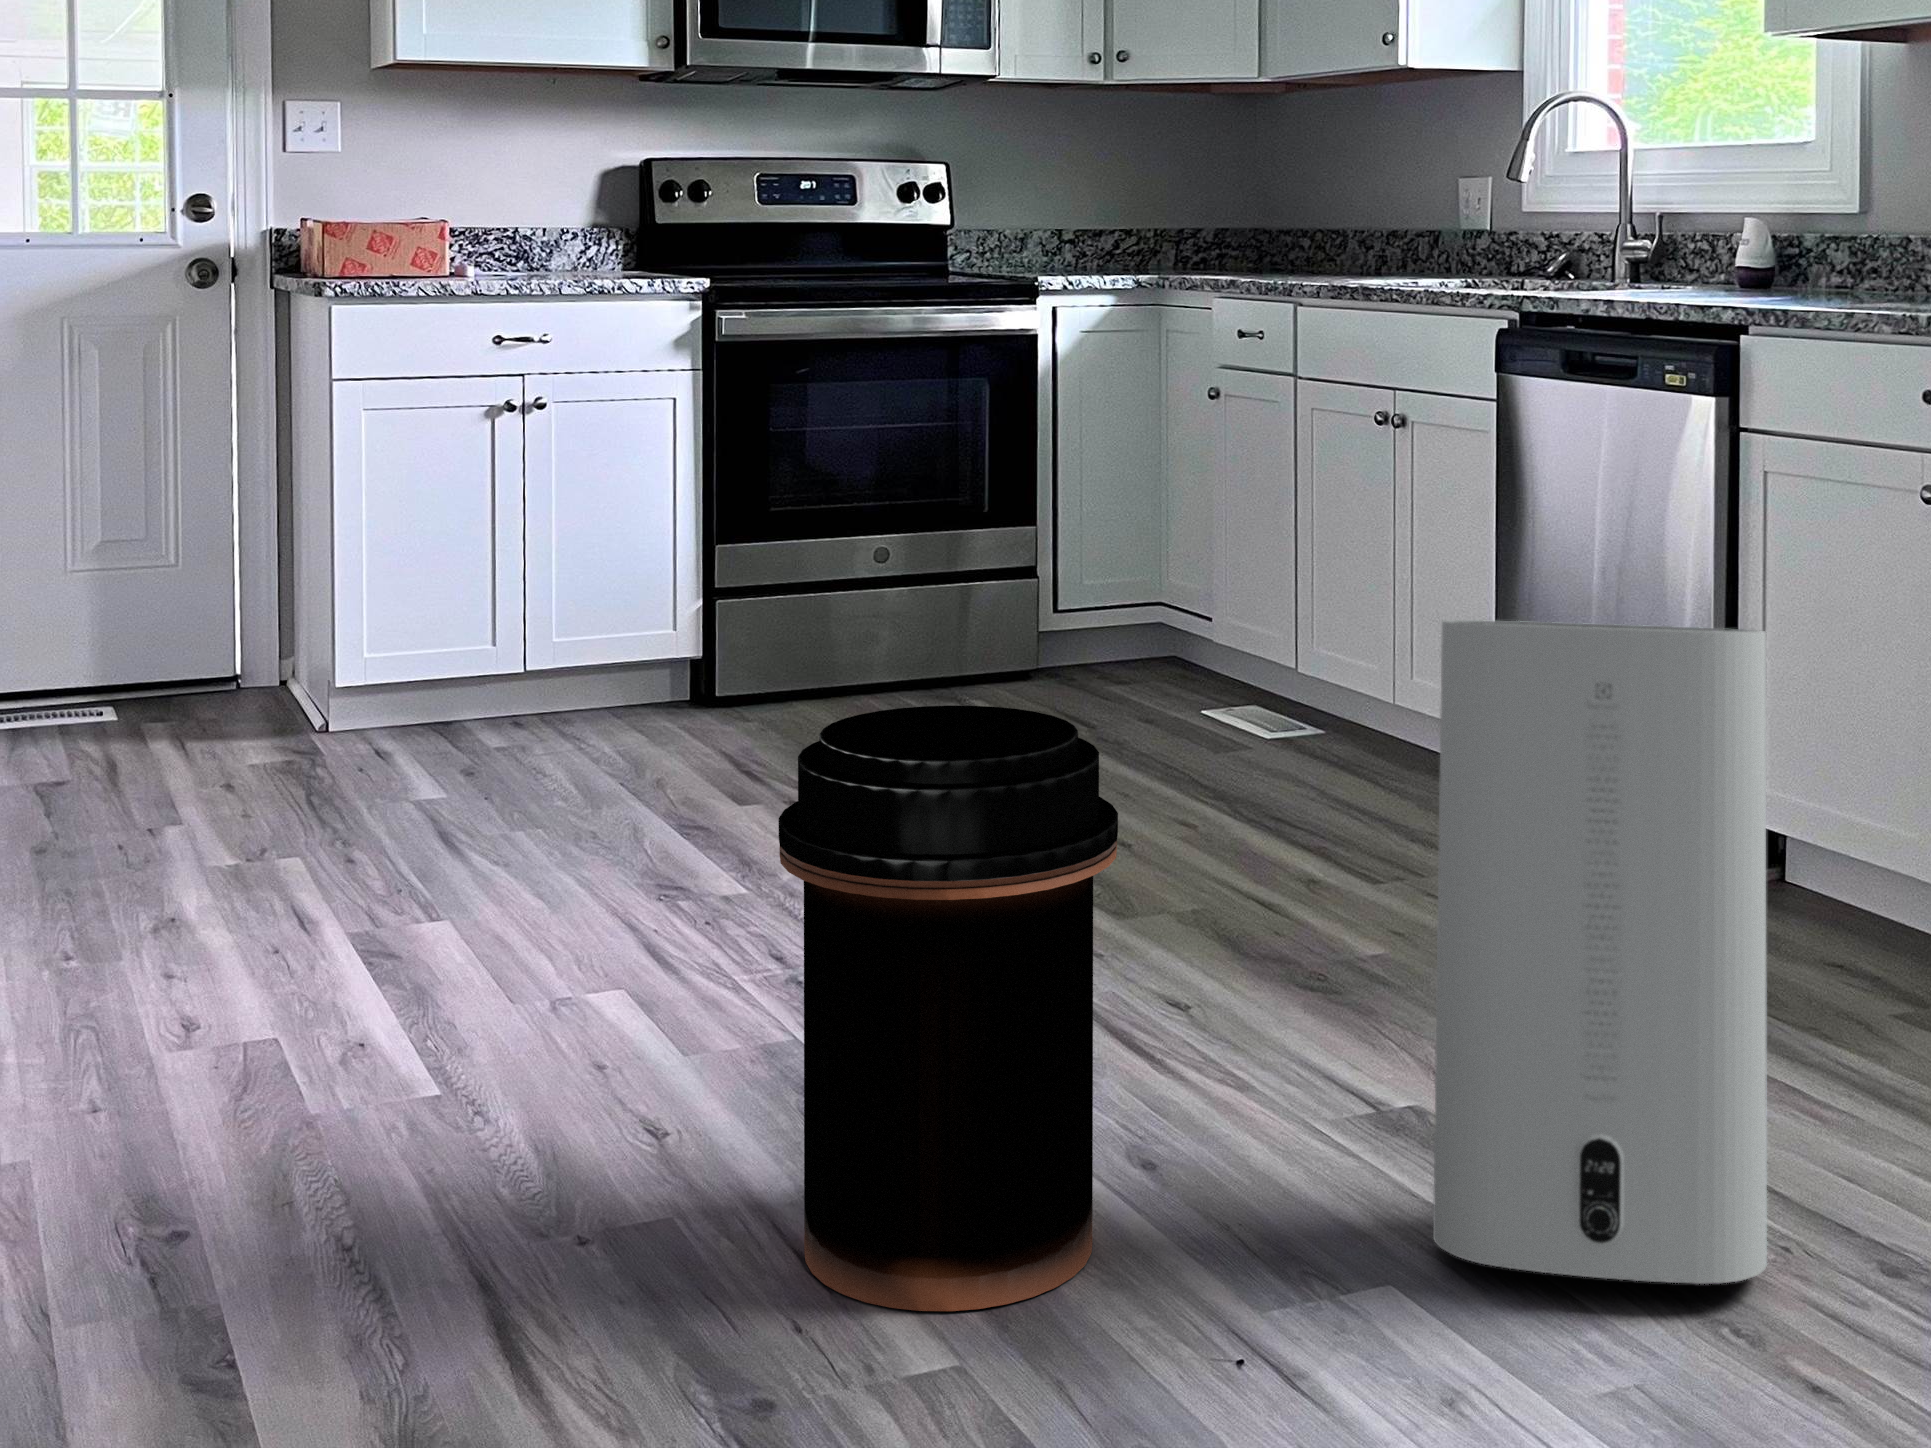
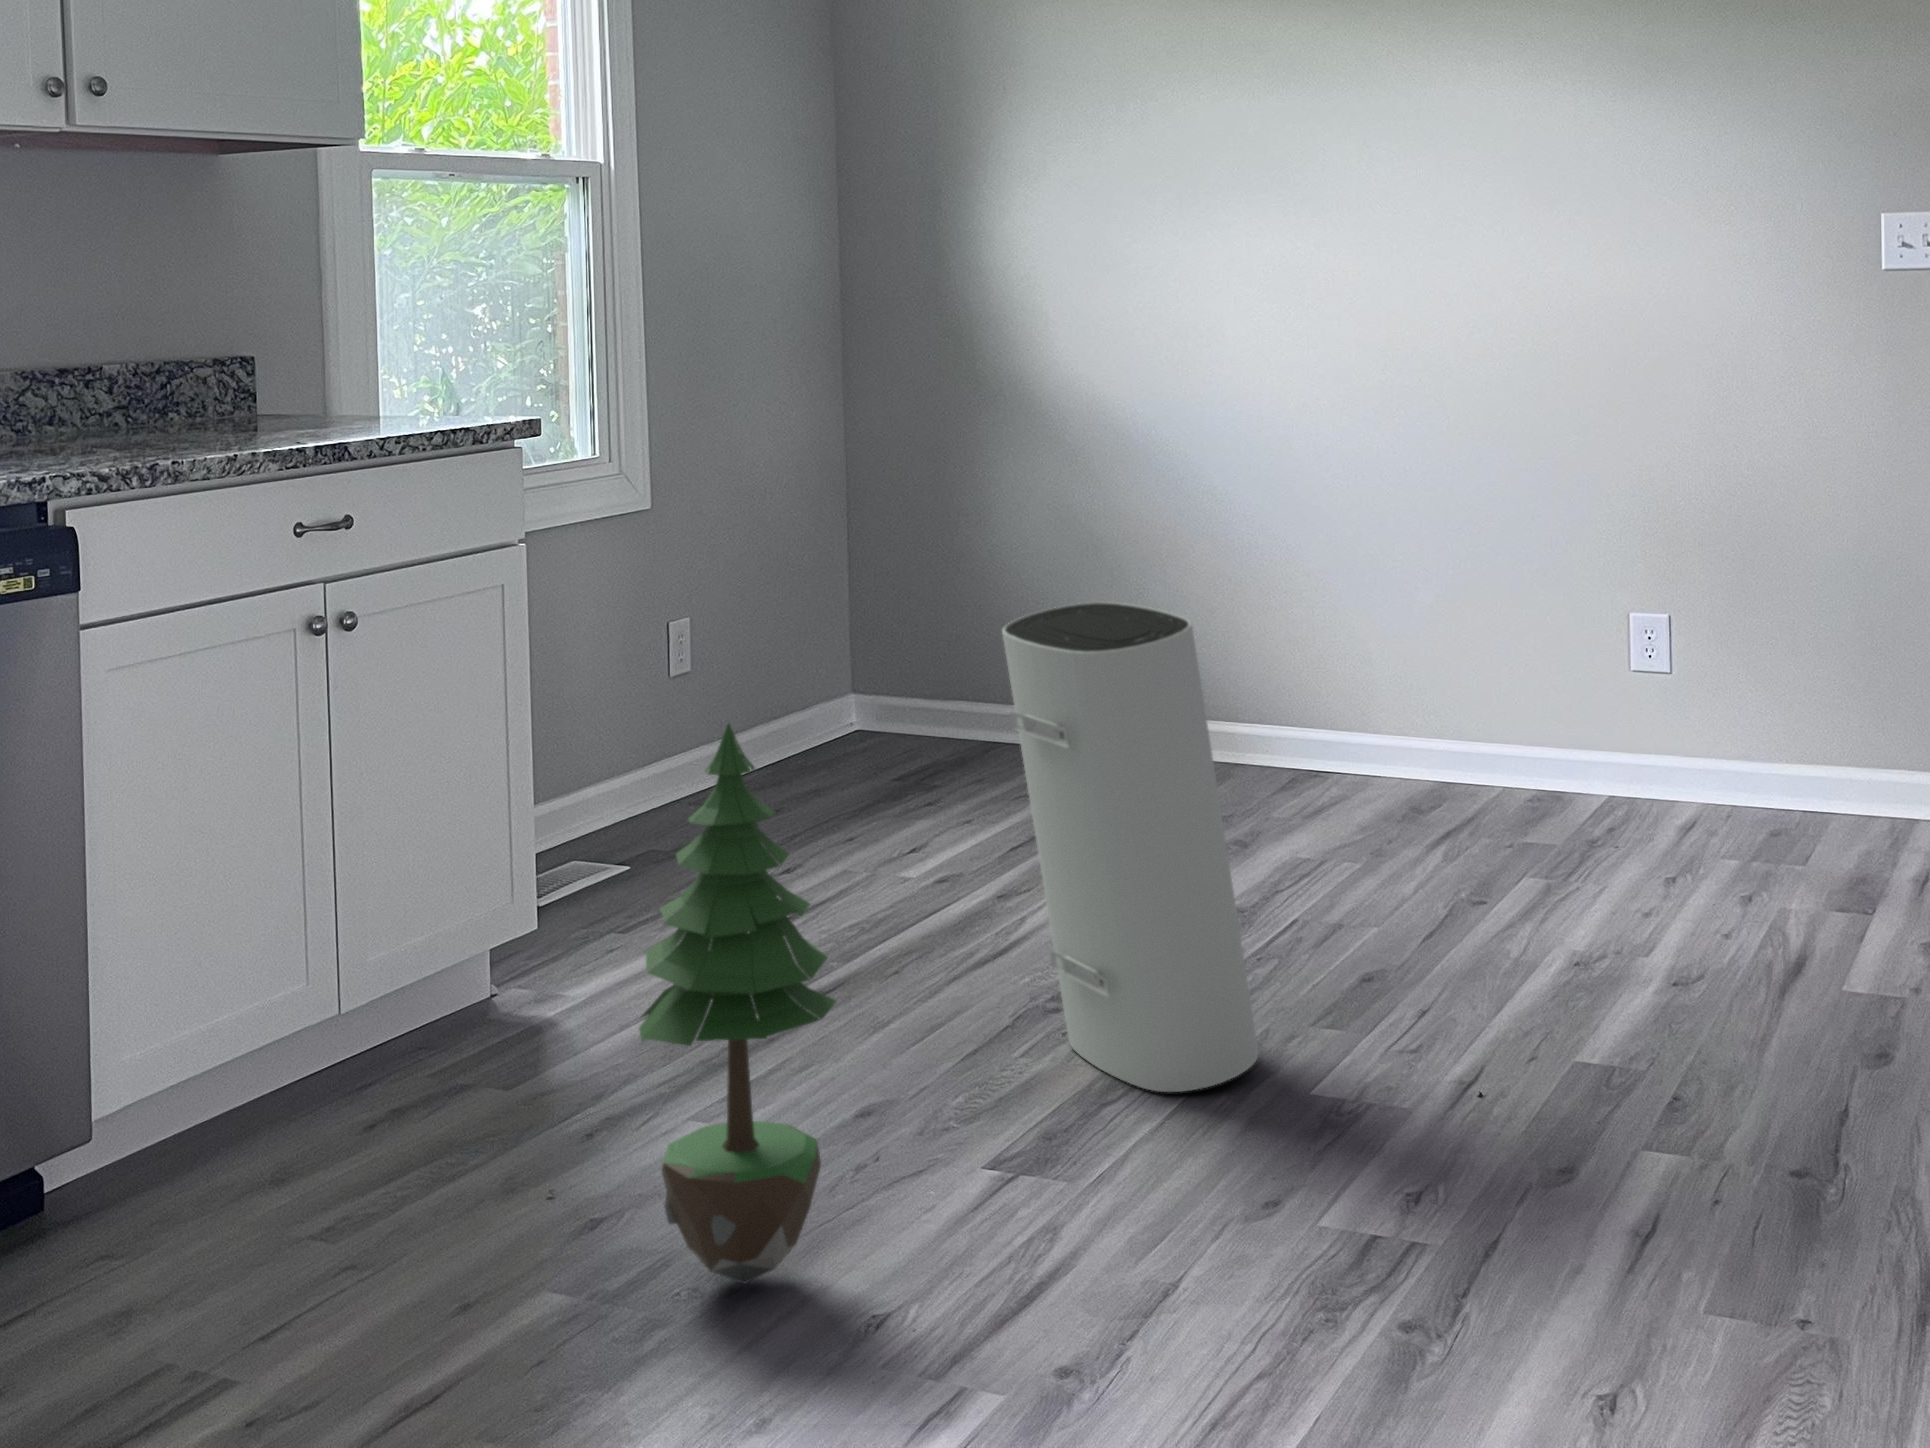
potted tree: none [1225,522,1392,985] -> present [639,724,836,1283]
trash can: present [778,706,1118,1311] -> none [1361,743,1658,1259]

